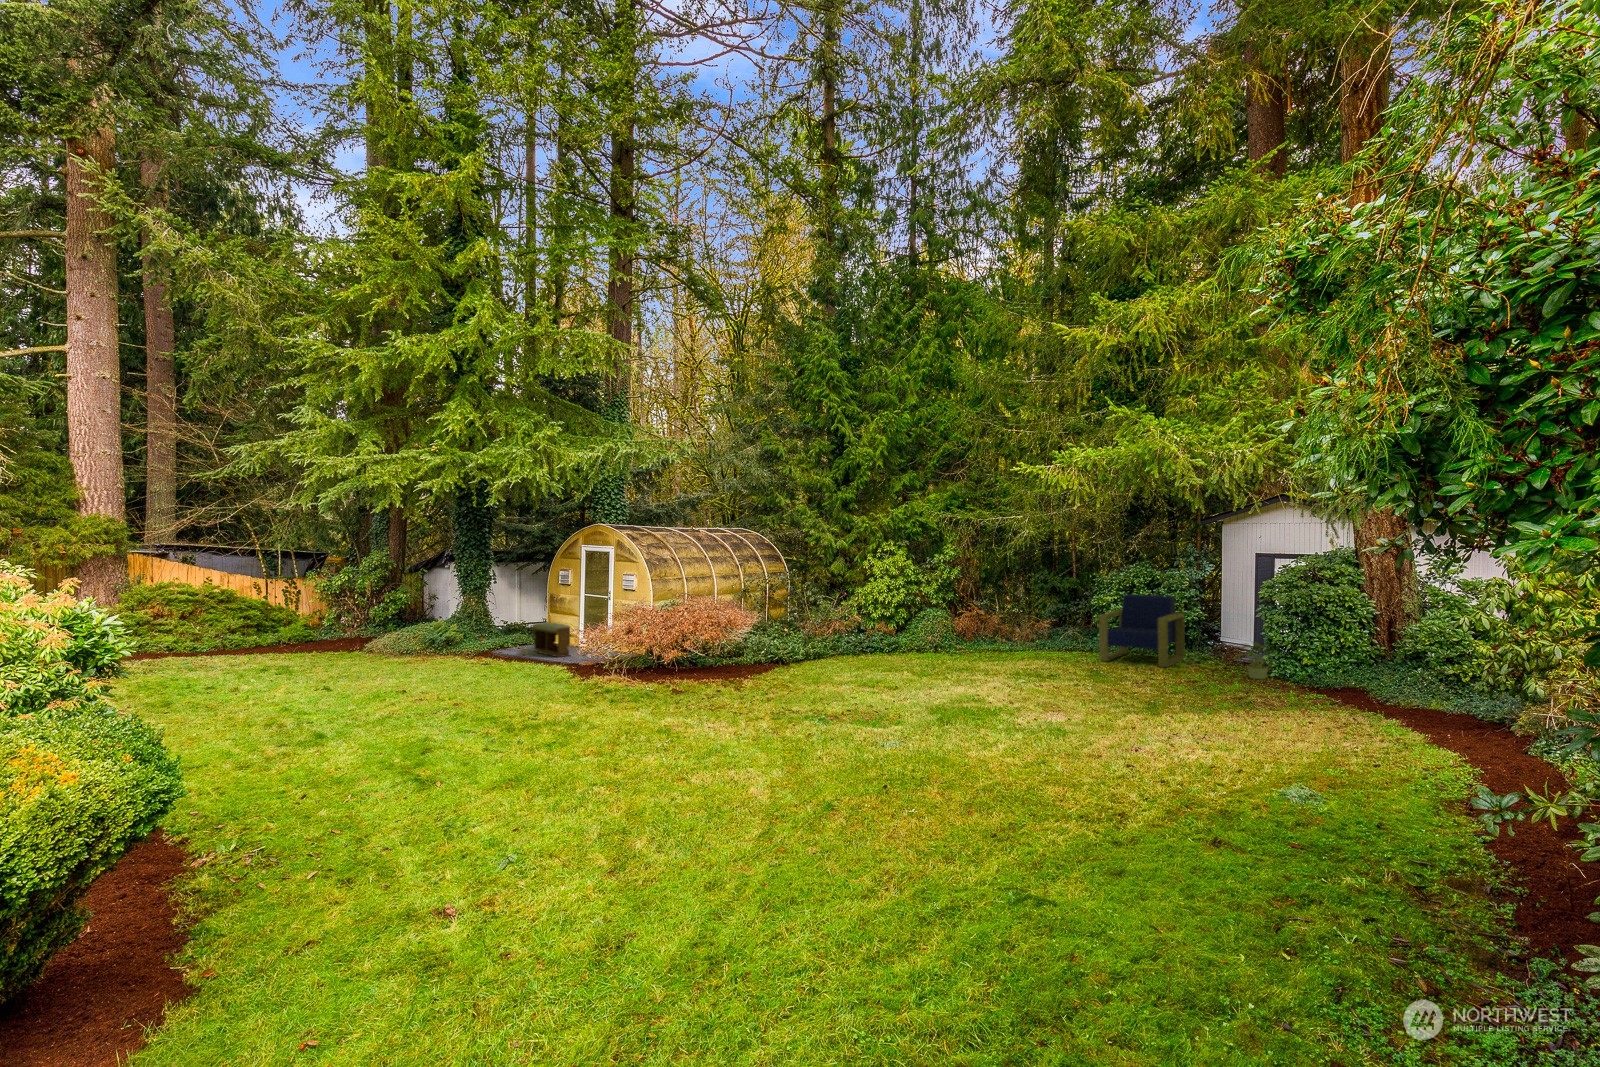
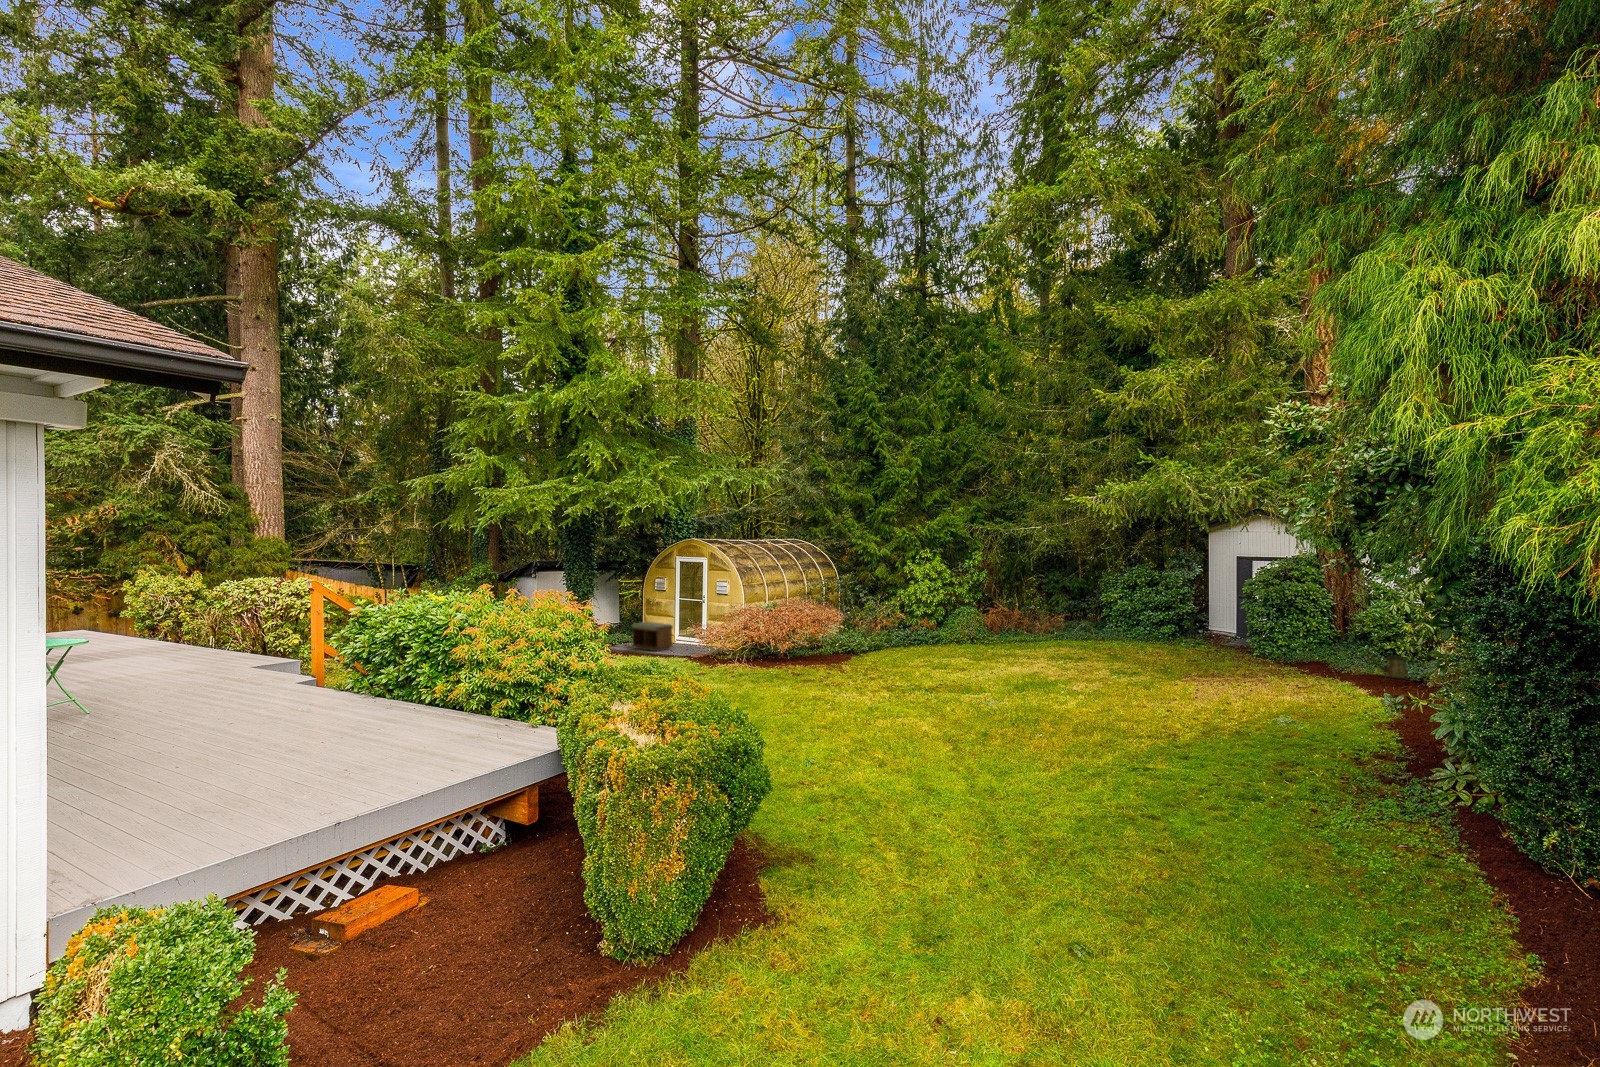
armchair: present [1099,594,1185,667] -> none [1111,592,1179,651]
potted plant: present [1243,642,1271,679] -> none [1223,629,1260,658]
watering can: none [1414,676,1483,713] -> present [1368,654,1413,678]

